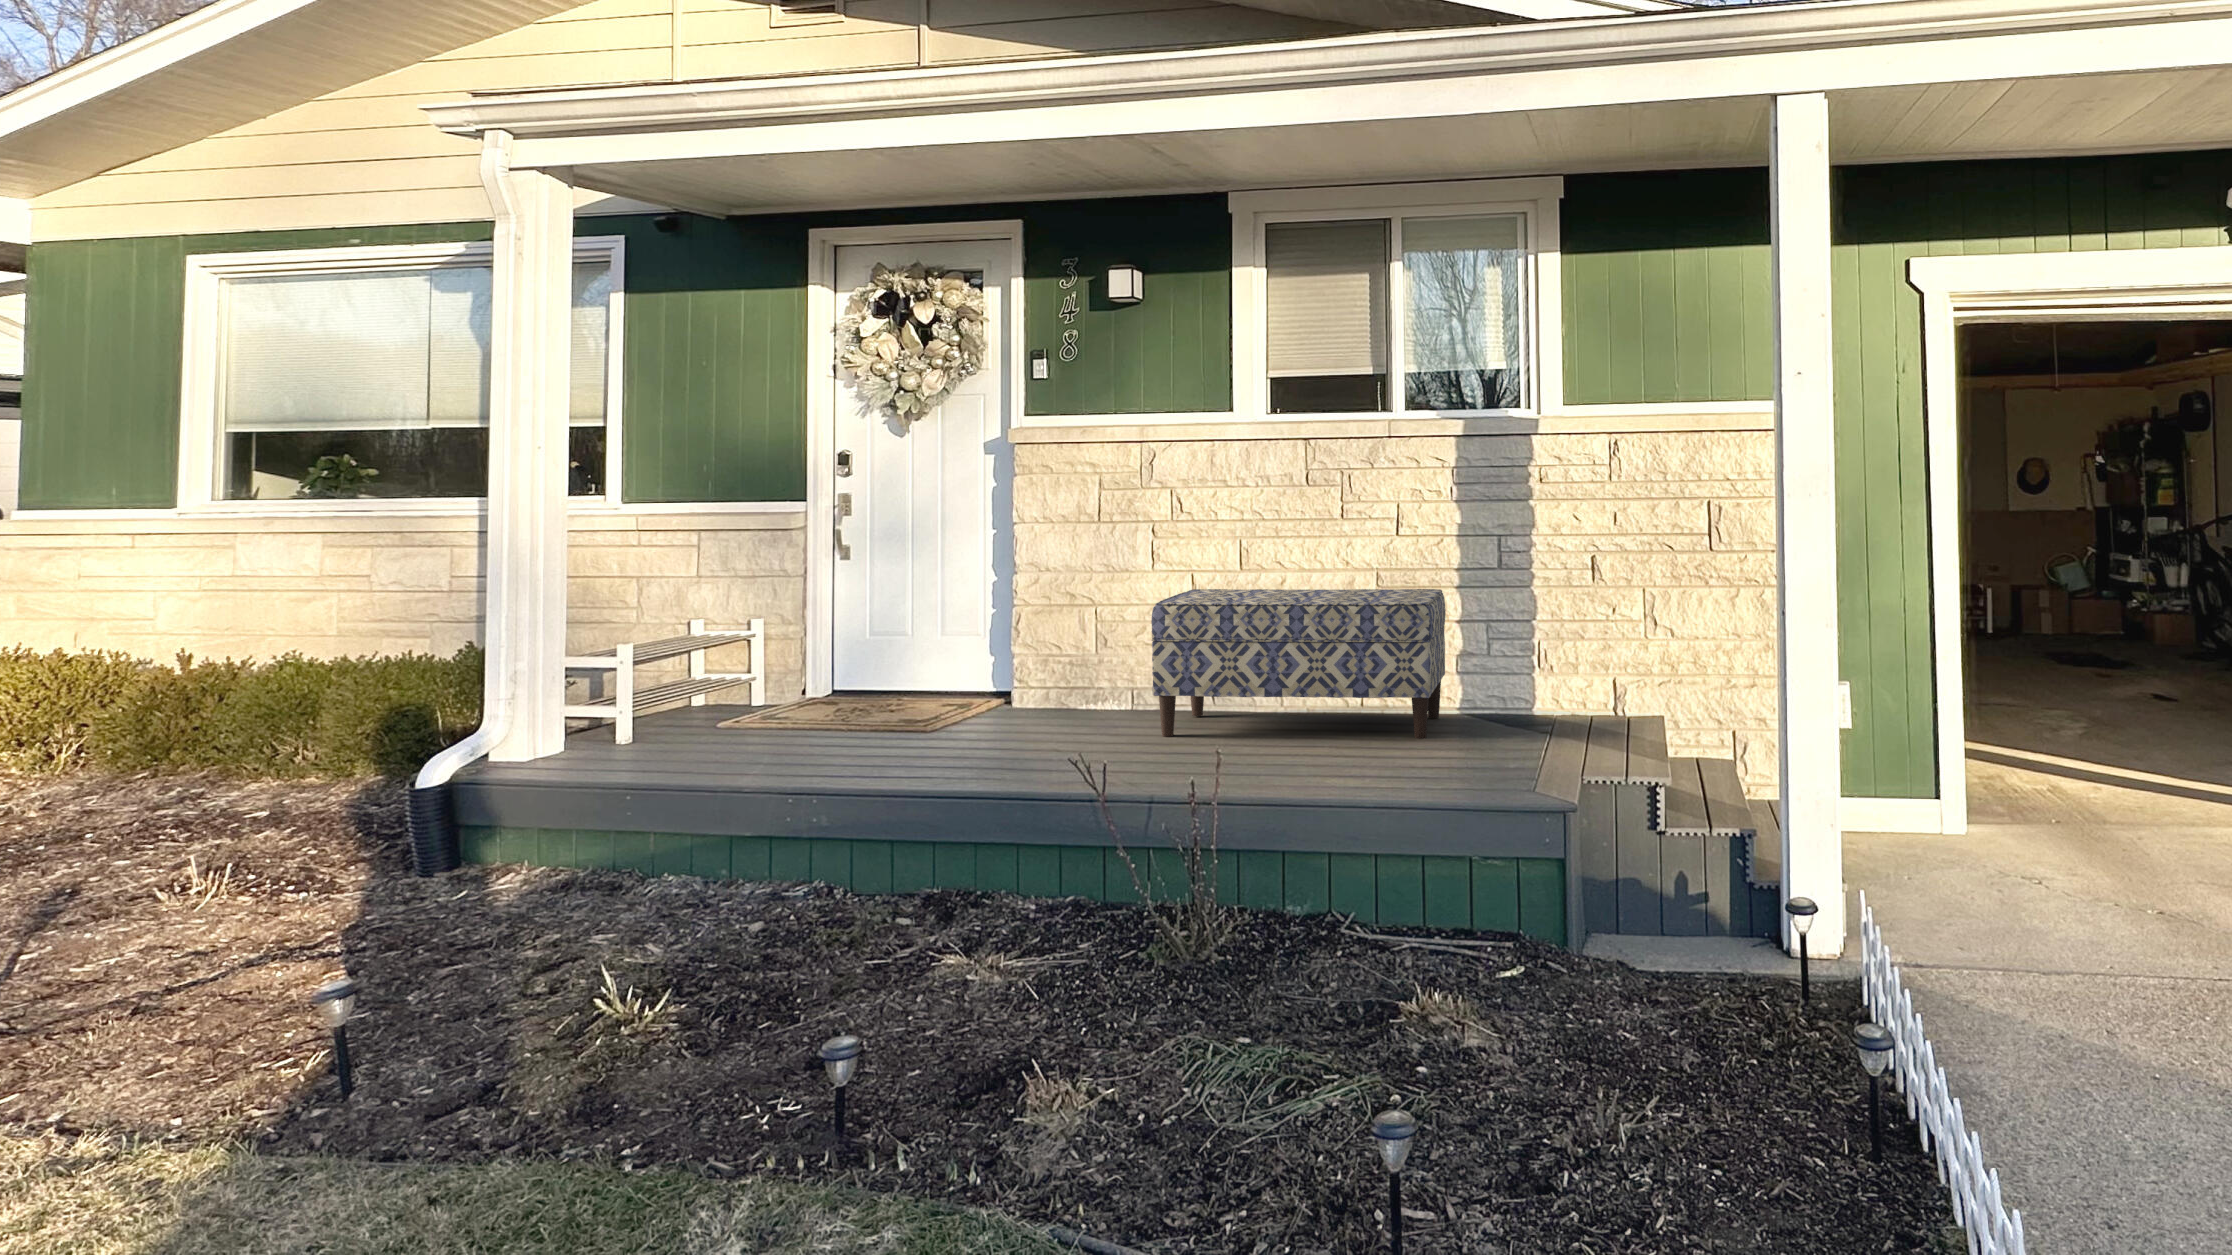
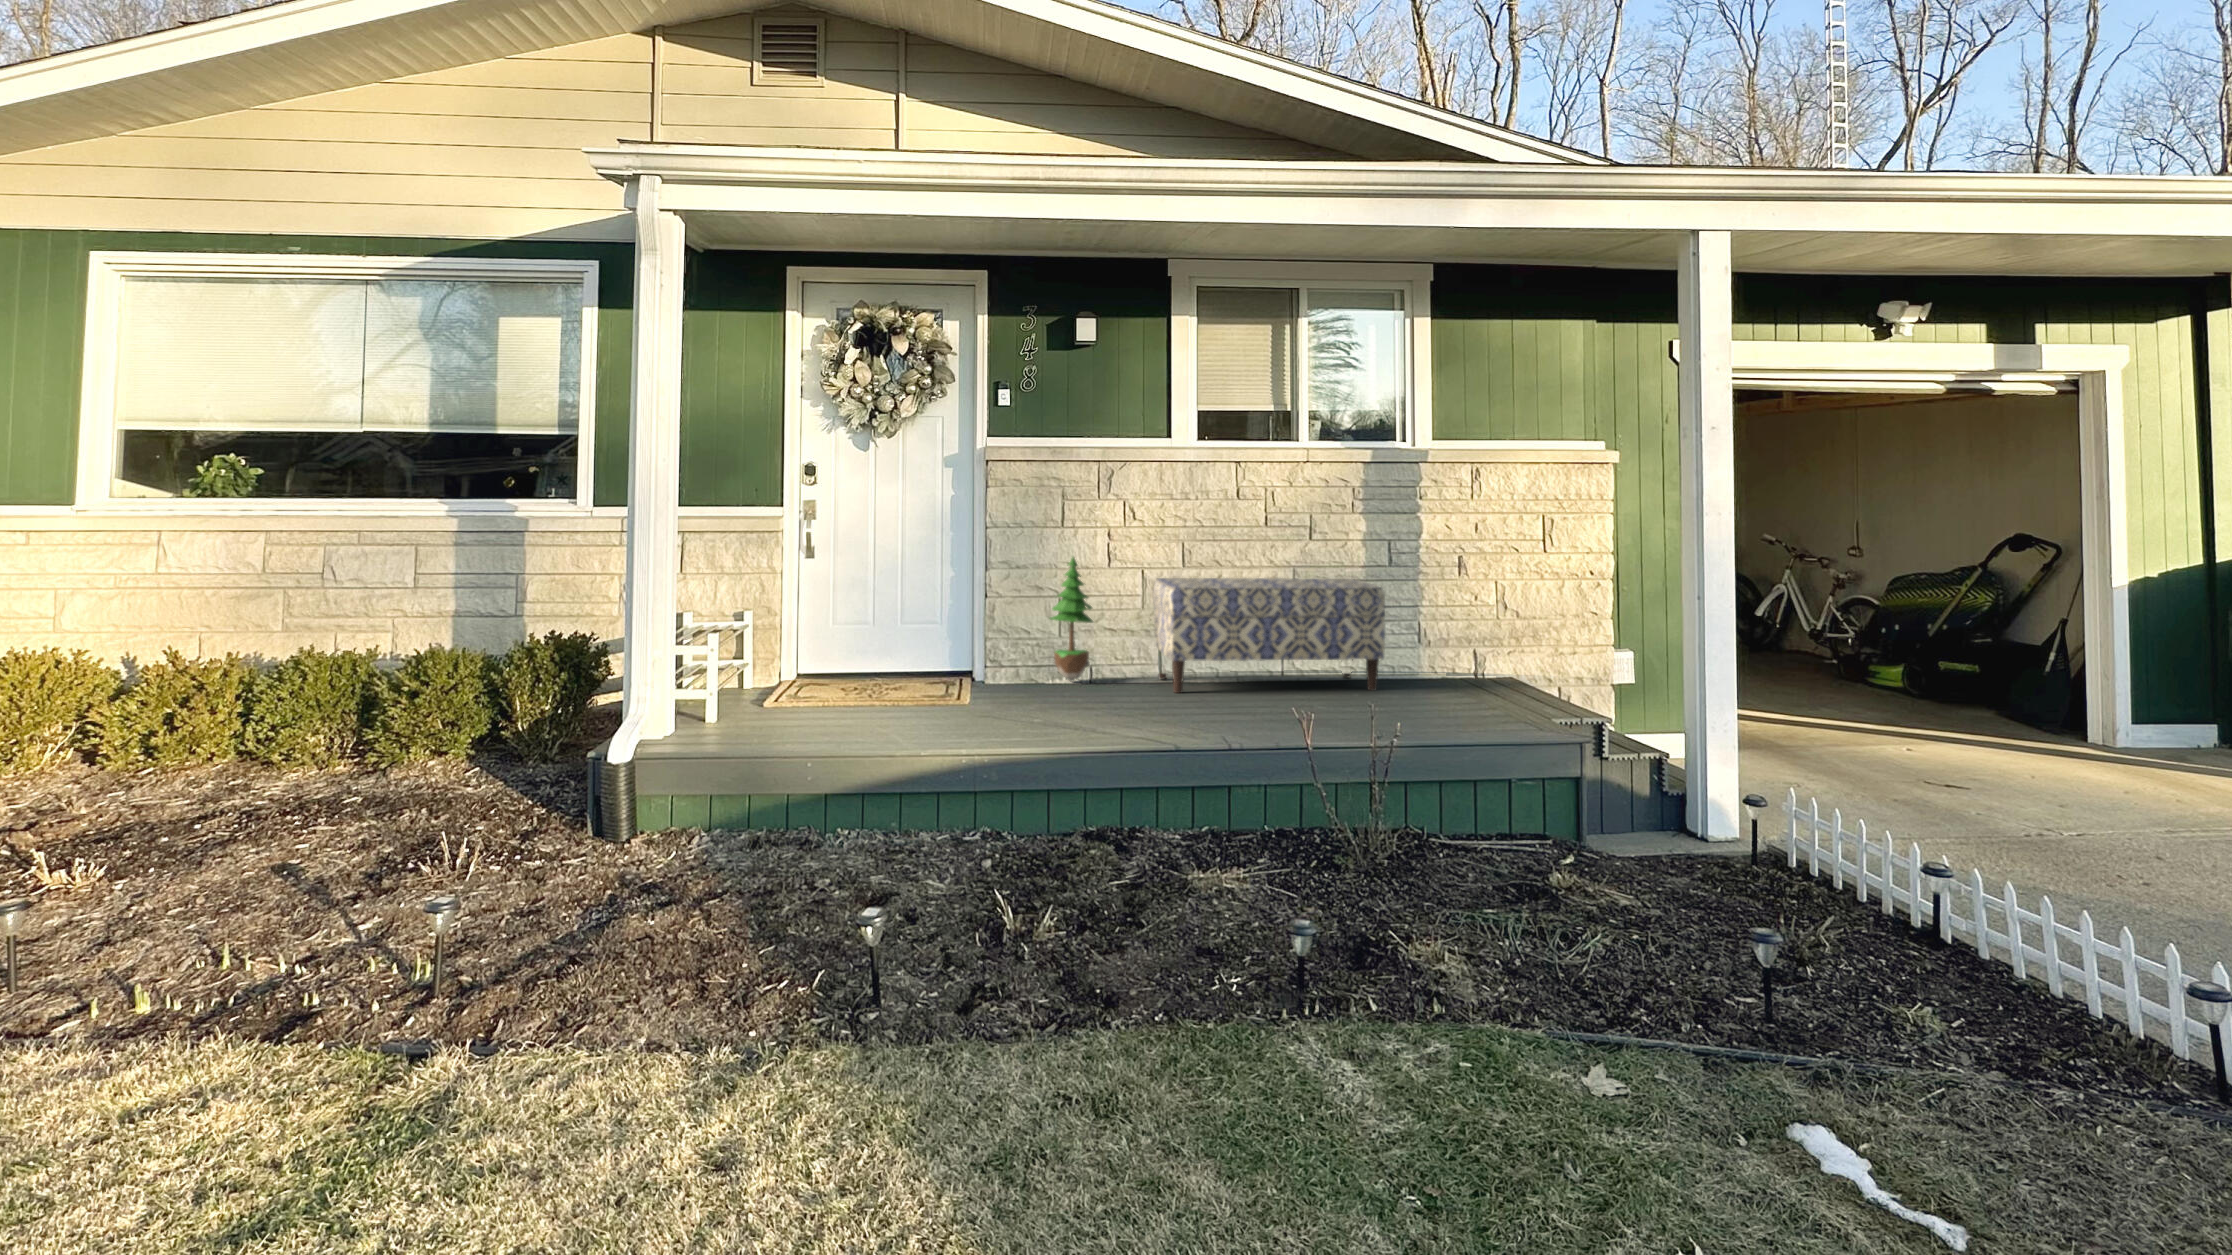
potted tree: none [1050,561,1108,717] -> present [1051,557,1093,681]

